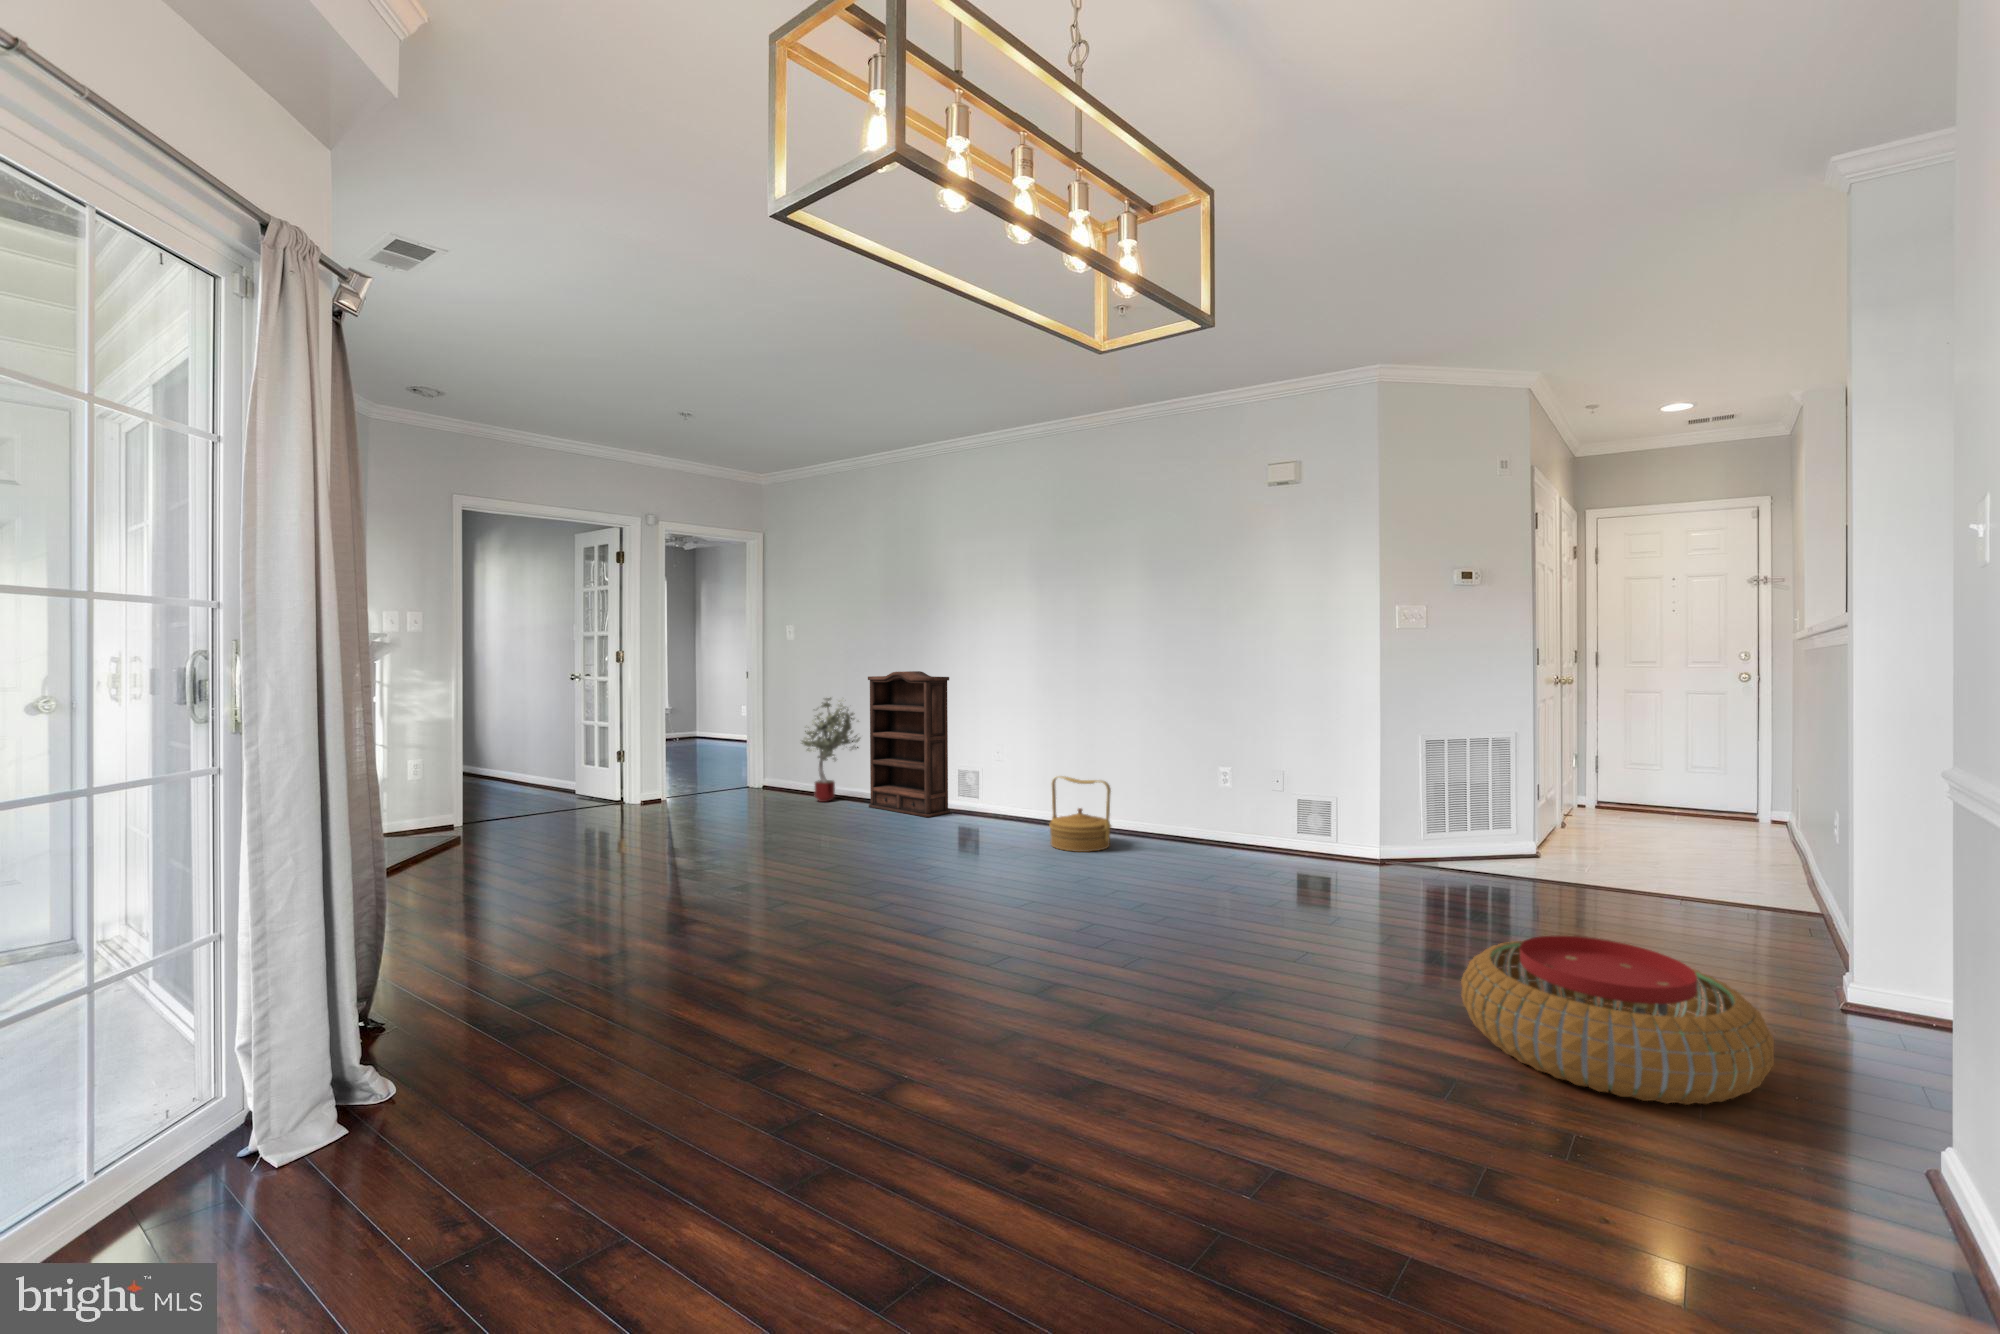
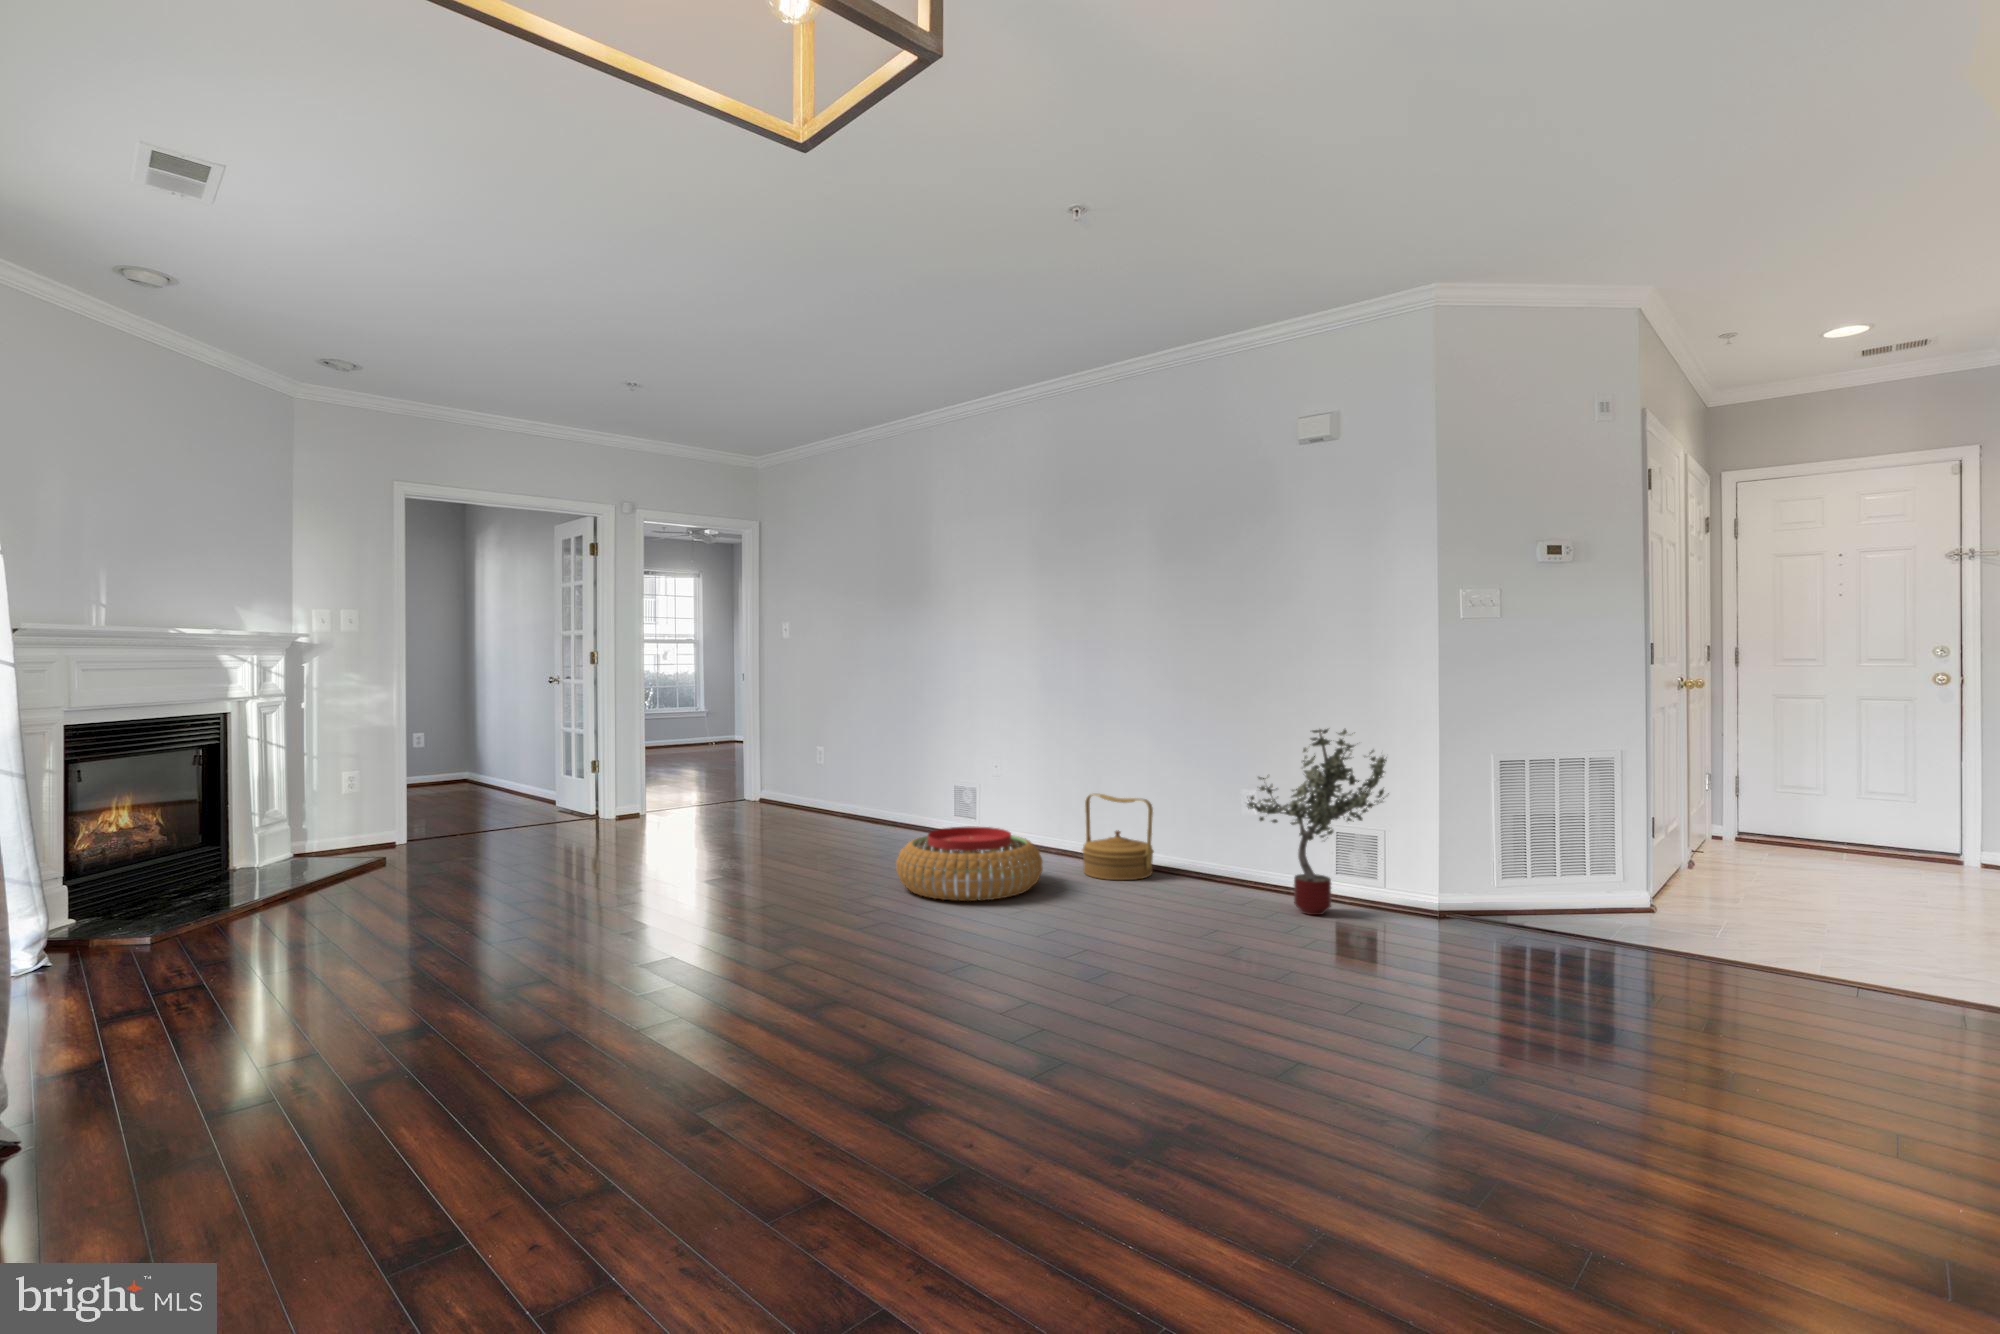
bookshelf: present [868,671,950,817] -> none [876,672,970,841]
potted tree: present [802,697,860,802] -> present [1248,729,1389,915]
pouf: present [1461,936,1774,1105] -> present [896,826,1043,901]

